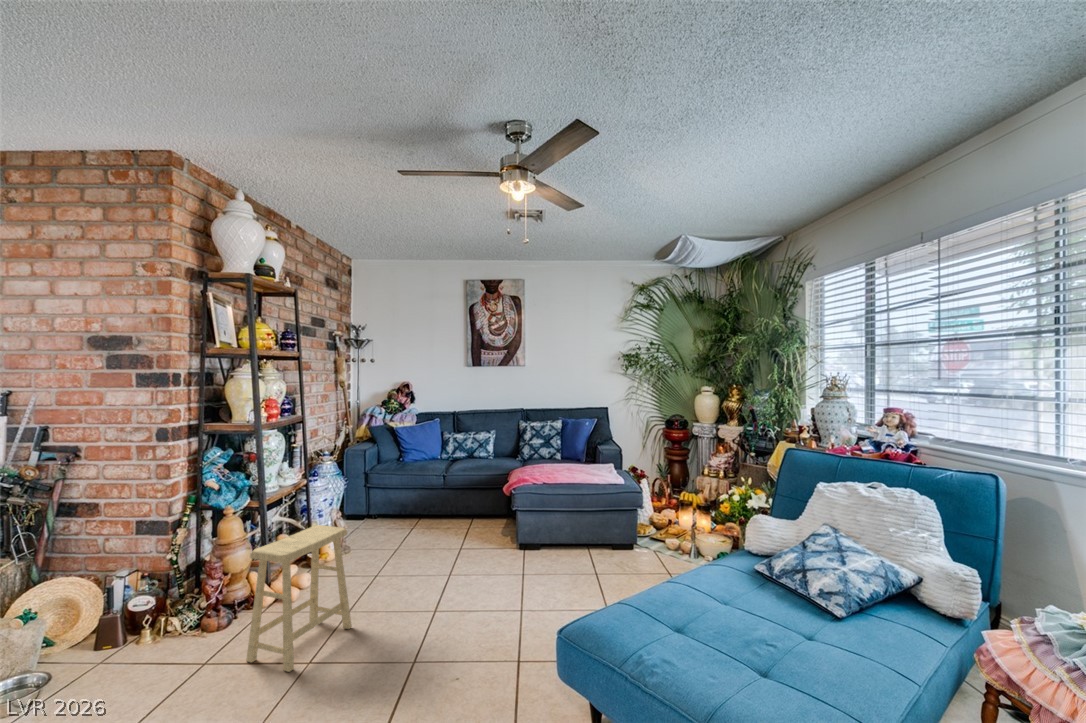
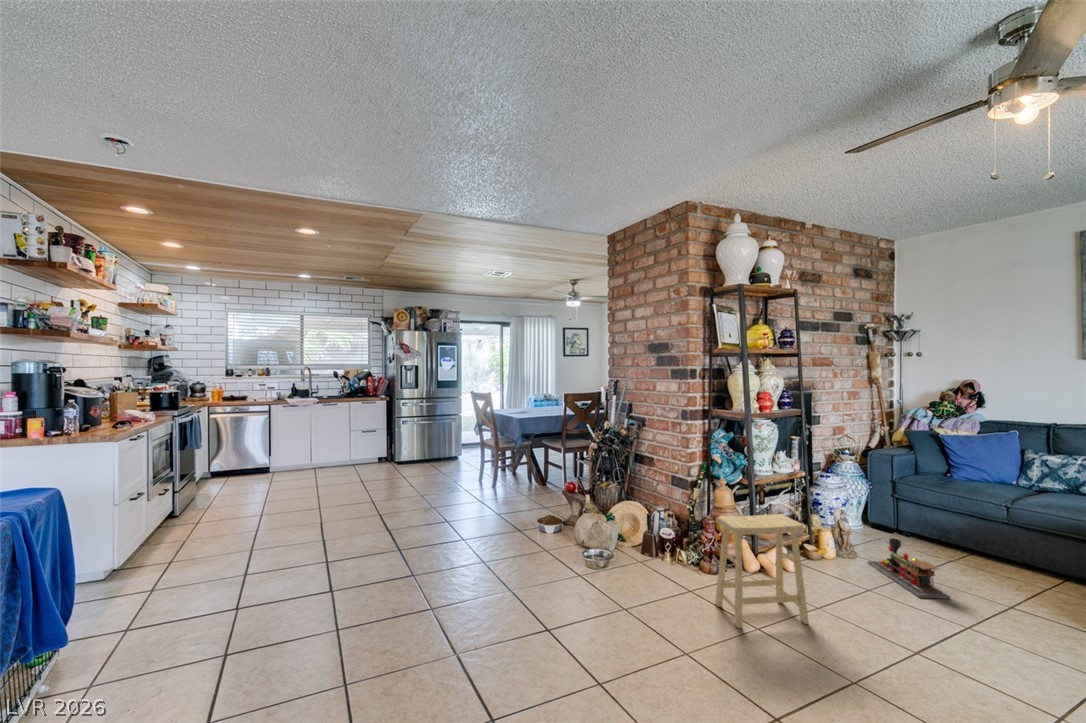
toy train: none [362,520,429,562] -> present [867,538,950,599]

